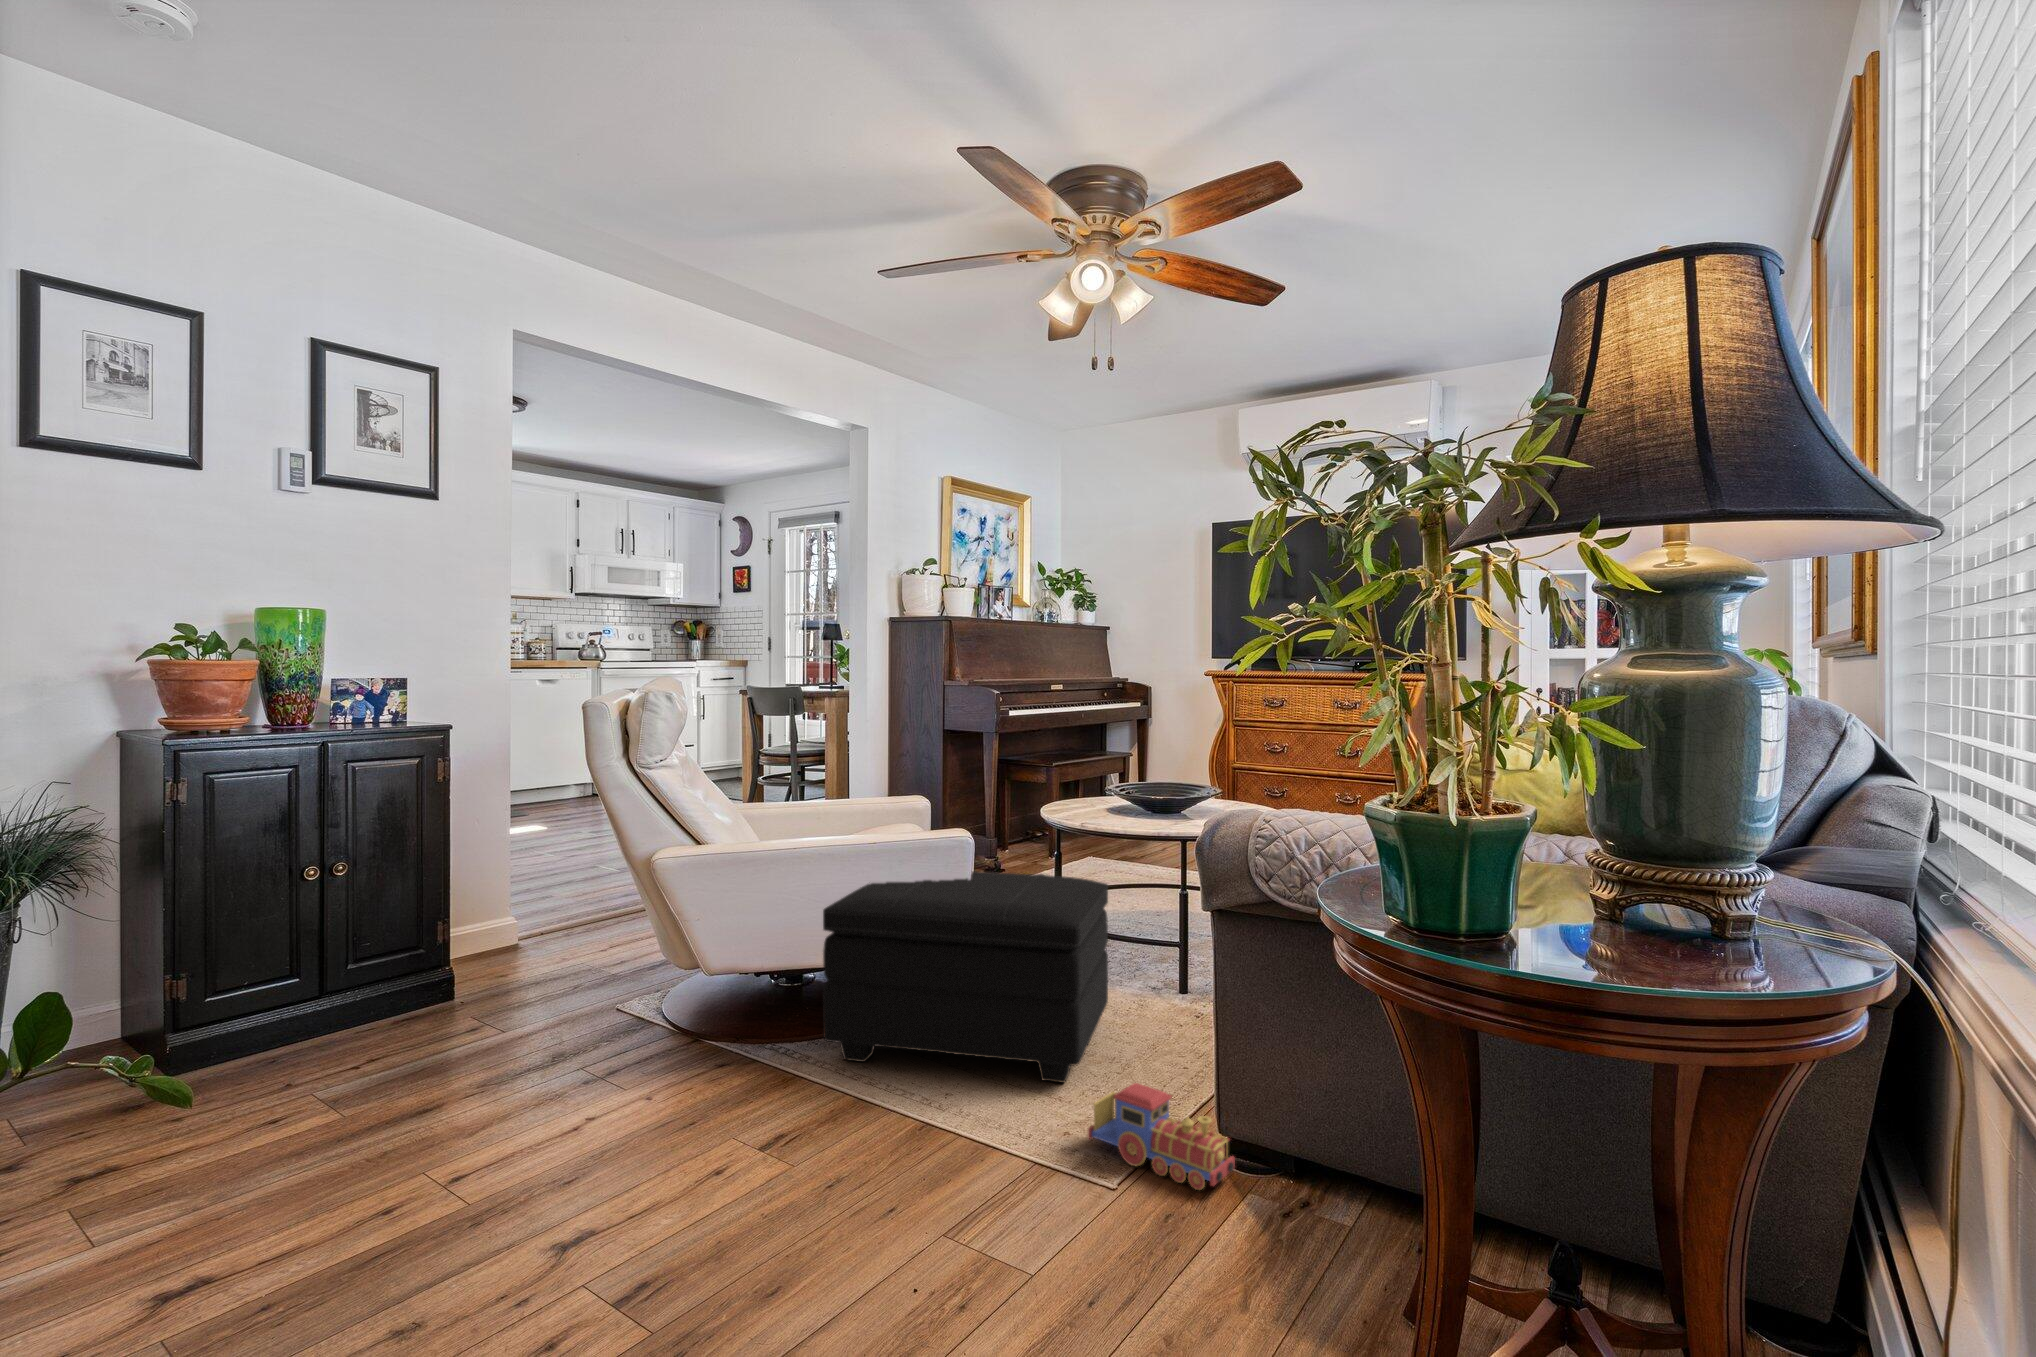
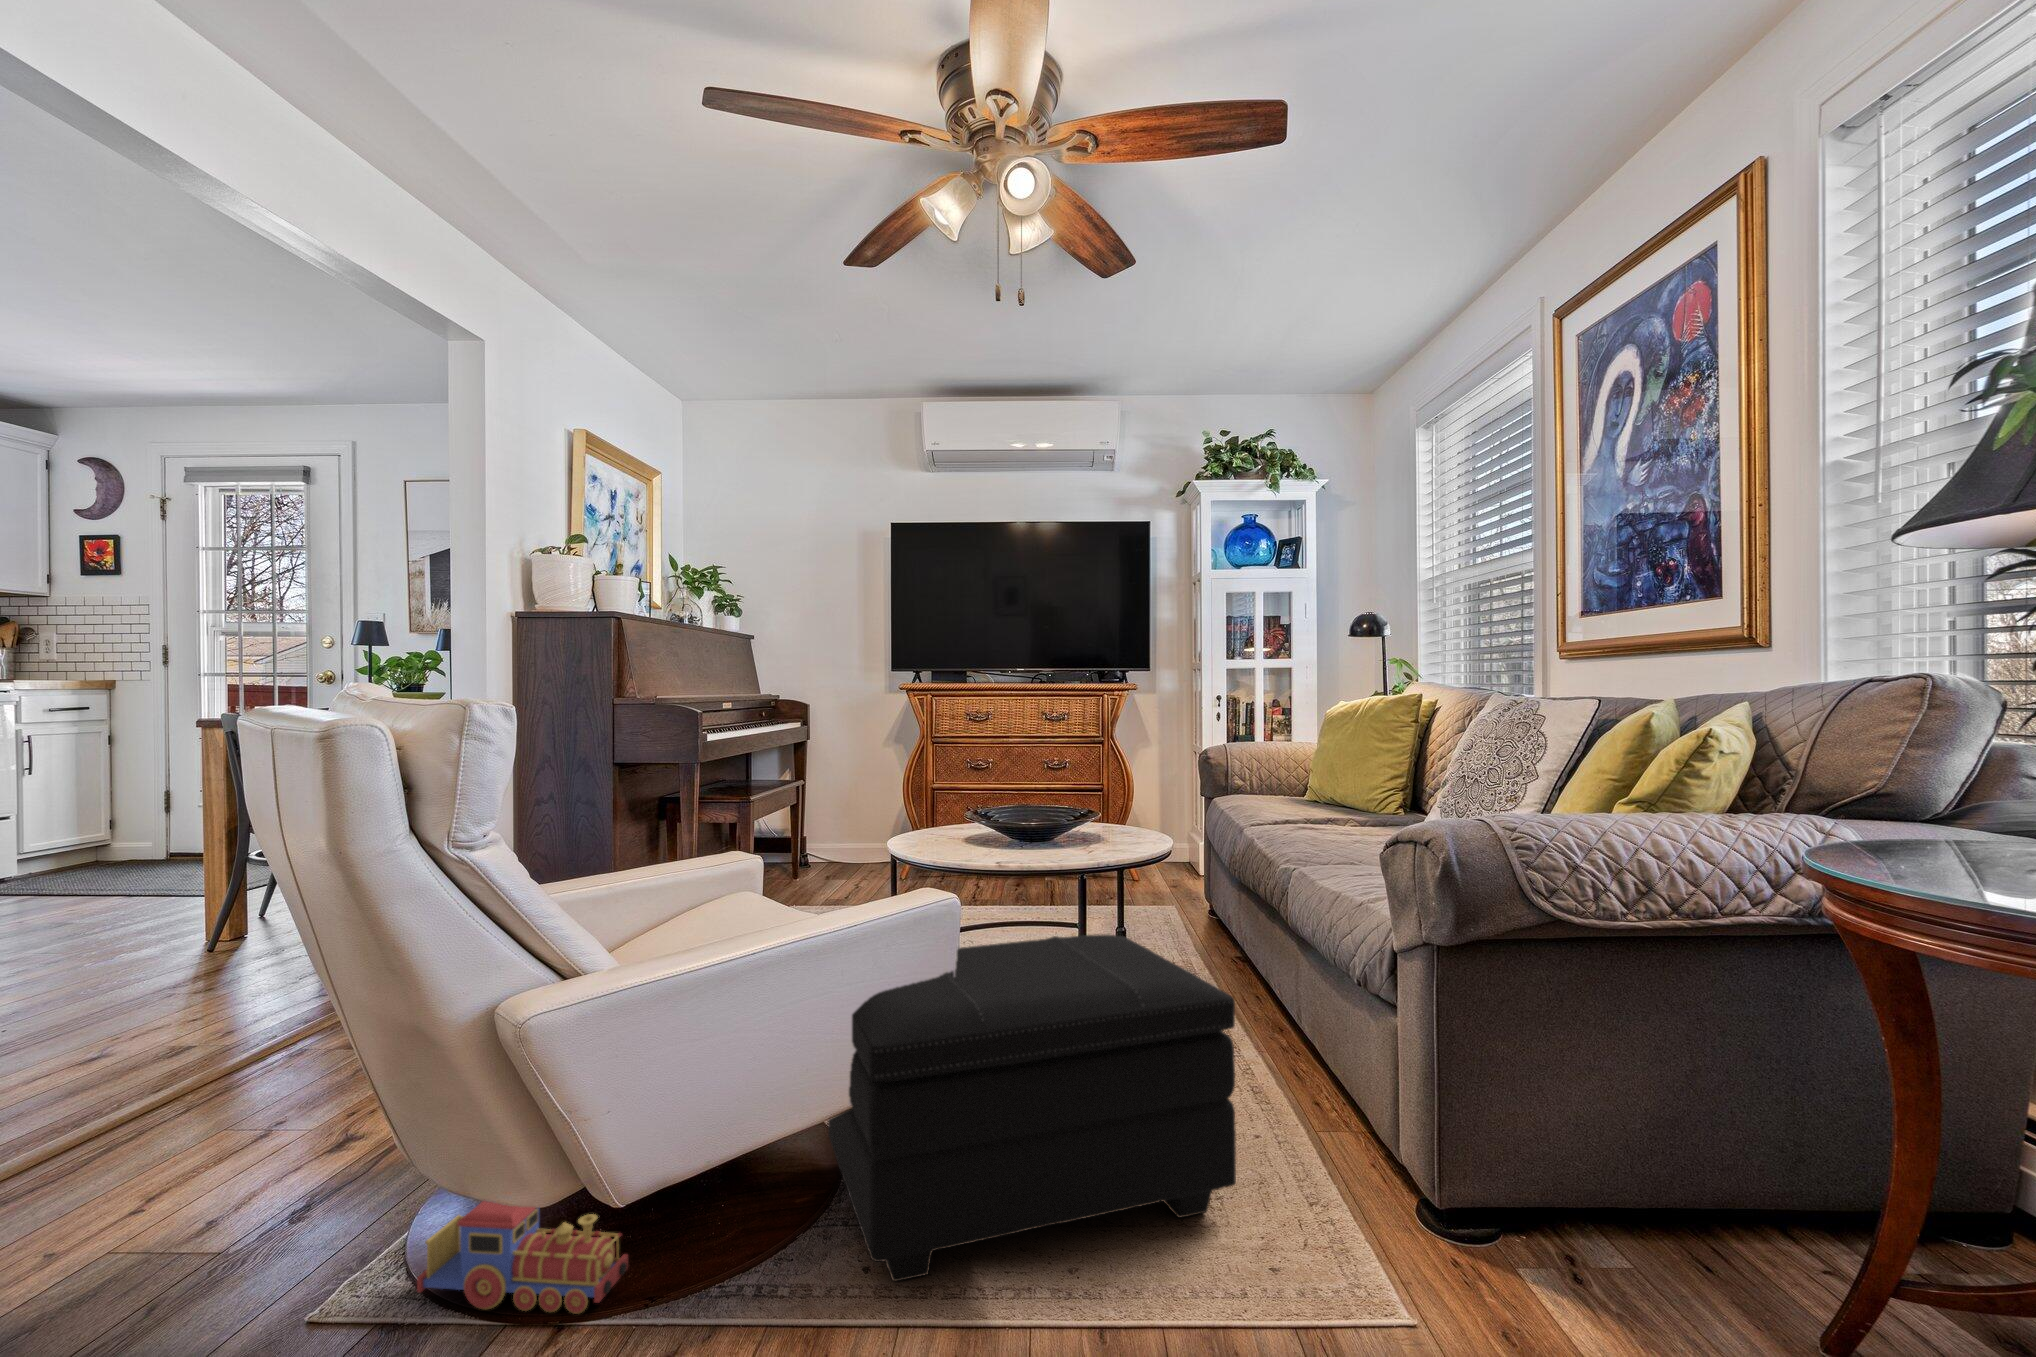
toy train: present [1088,1083,1235,1190] -> present [417,1199,628,1314]

